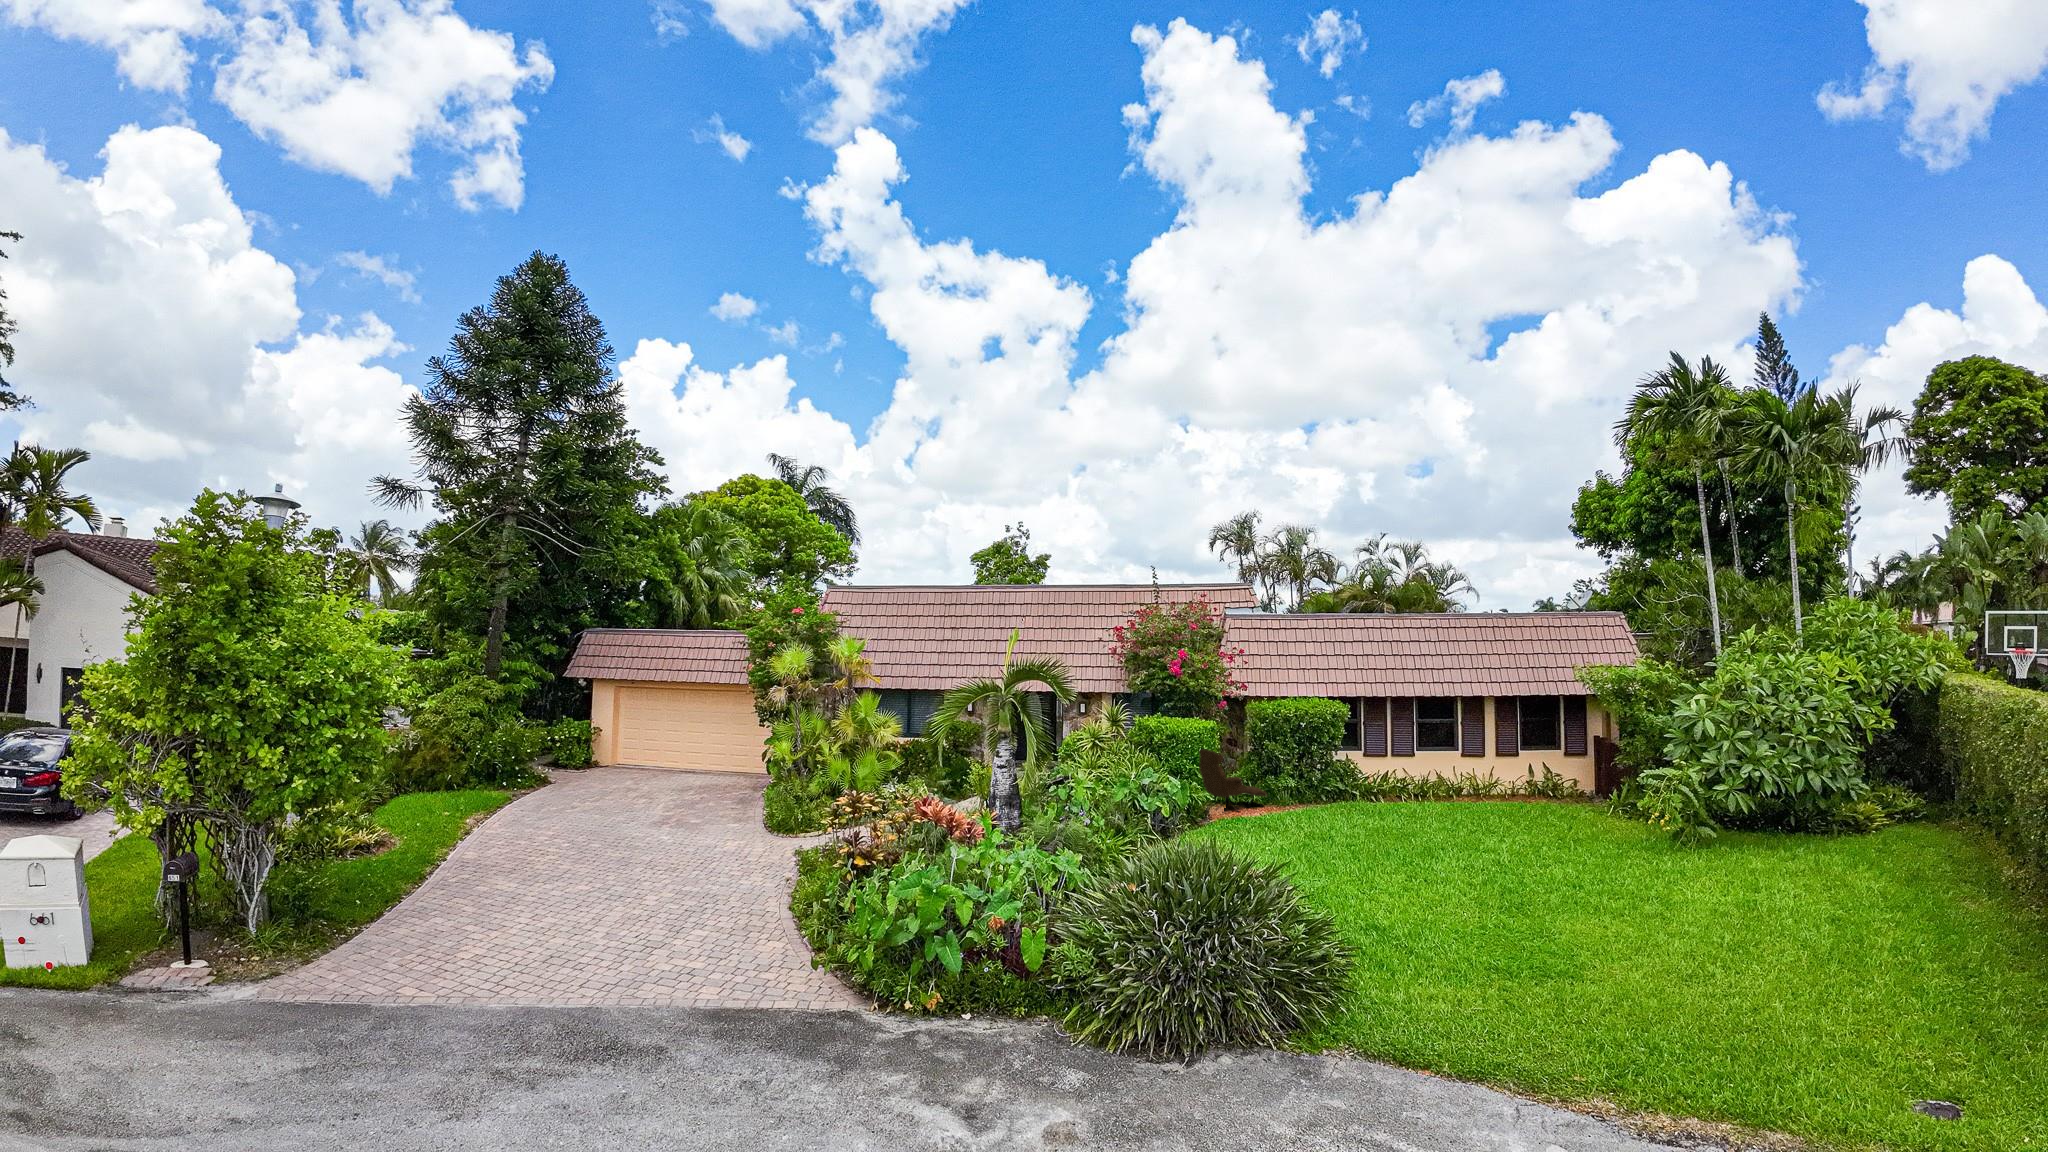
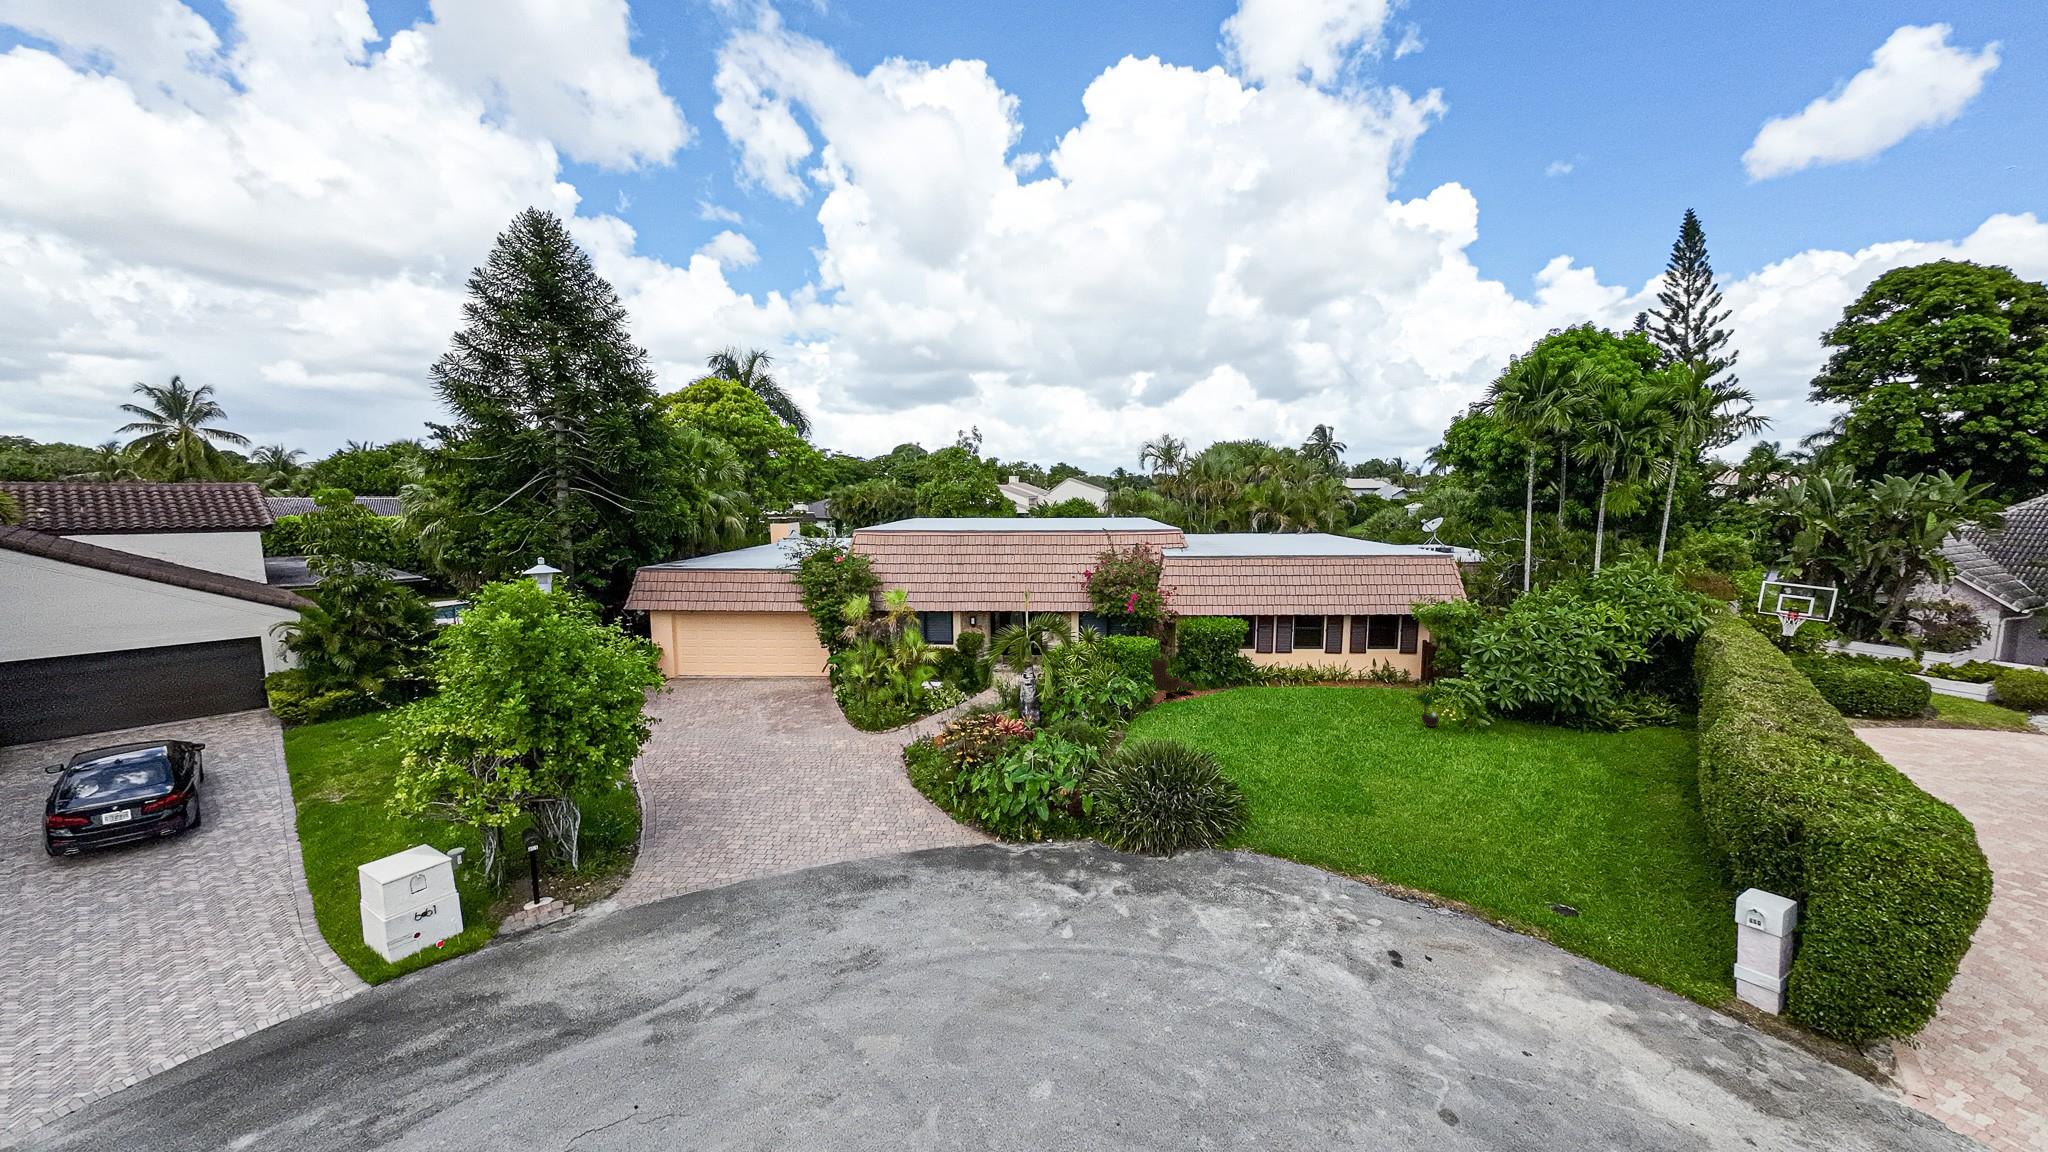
potted tree: none [1622,788,1668,851] -> present [1417,693,1439,727]

